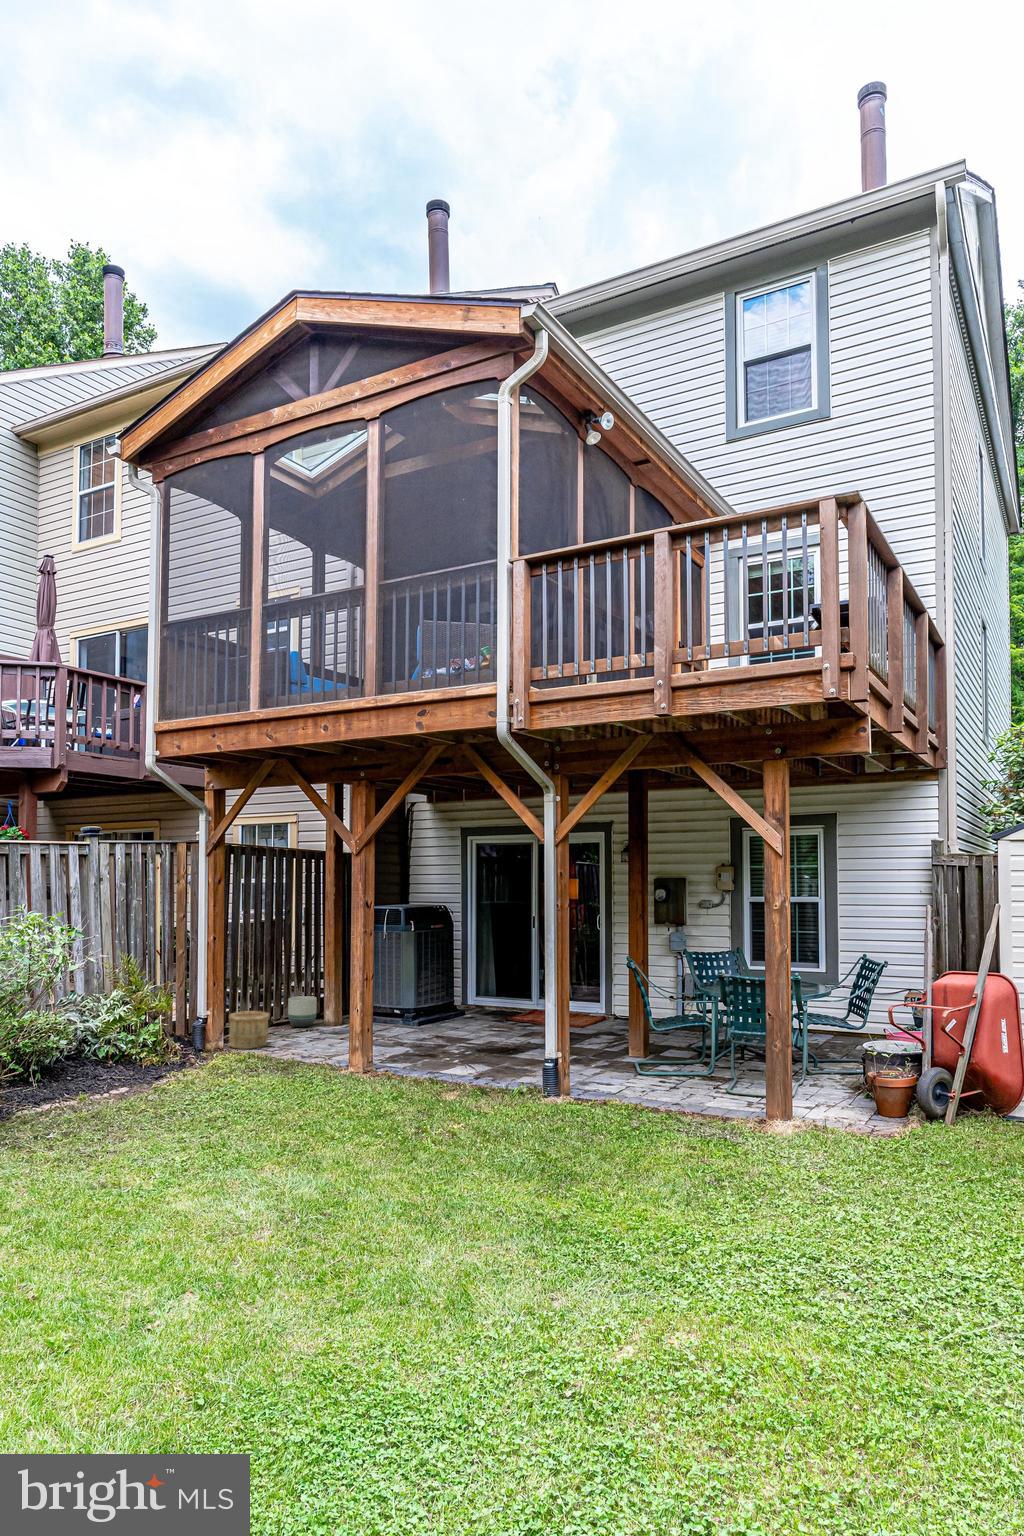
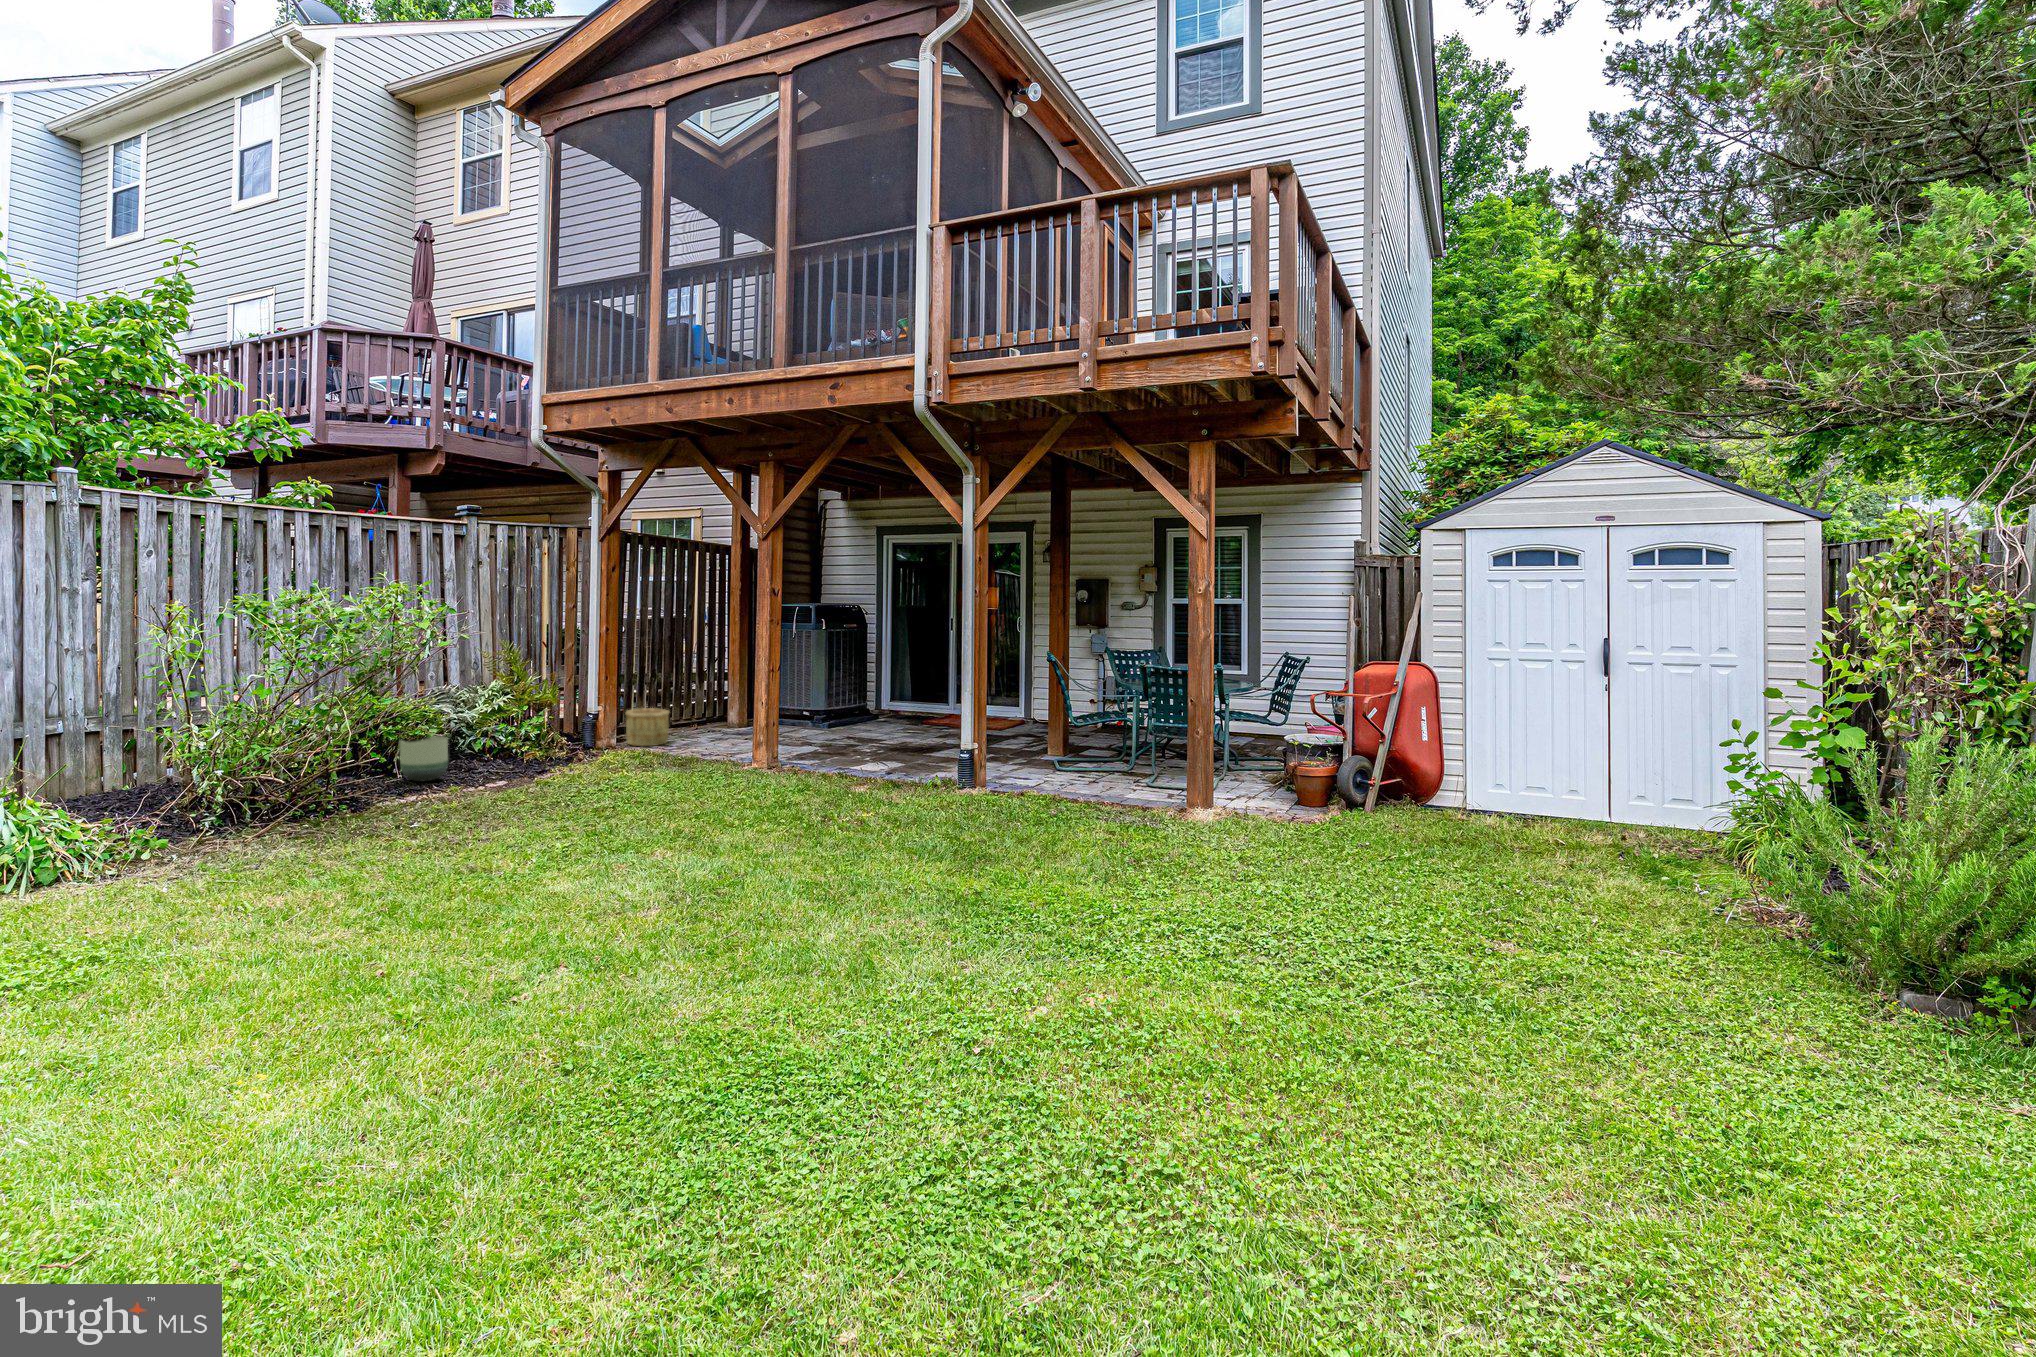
planter: present [288,996,317,1027] -> present [399,736,448,781]

